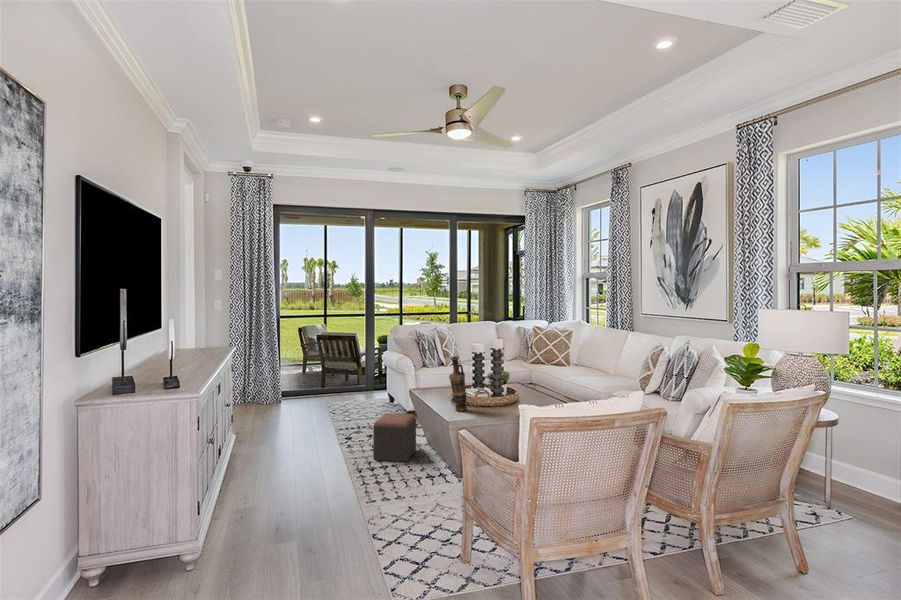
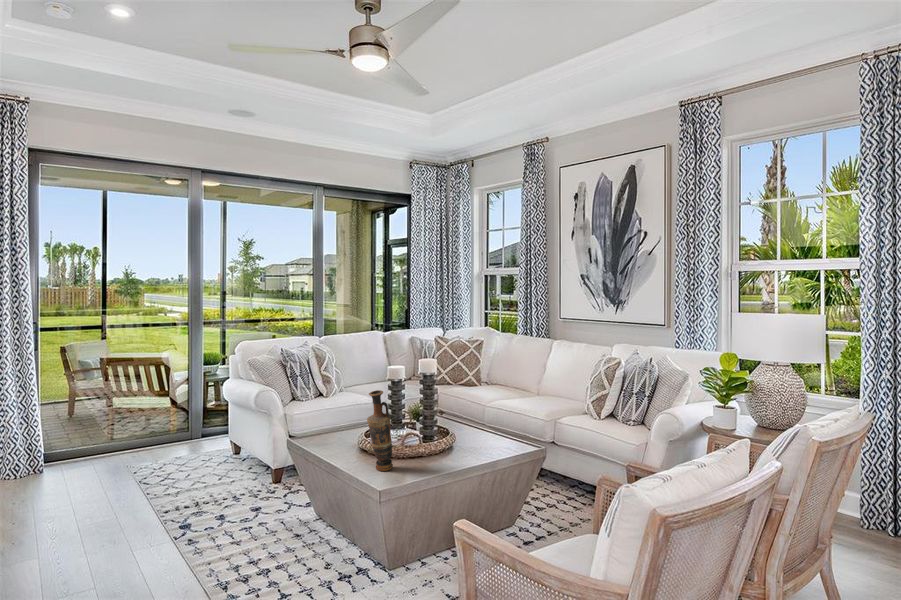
footstool: present [373,413,416,462] -> none [242,479,304,558]

